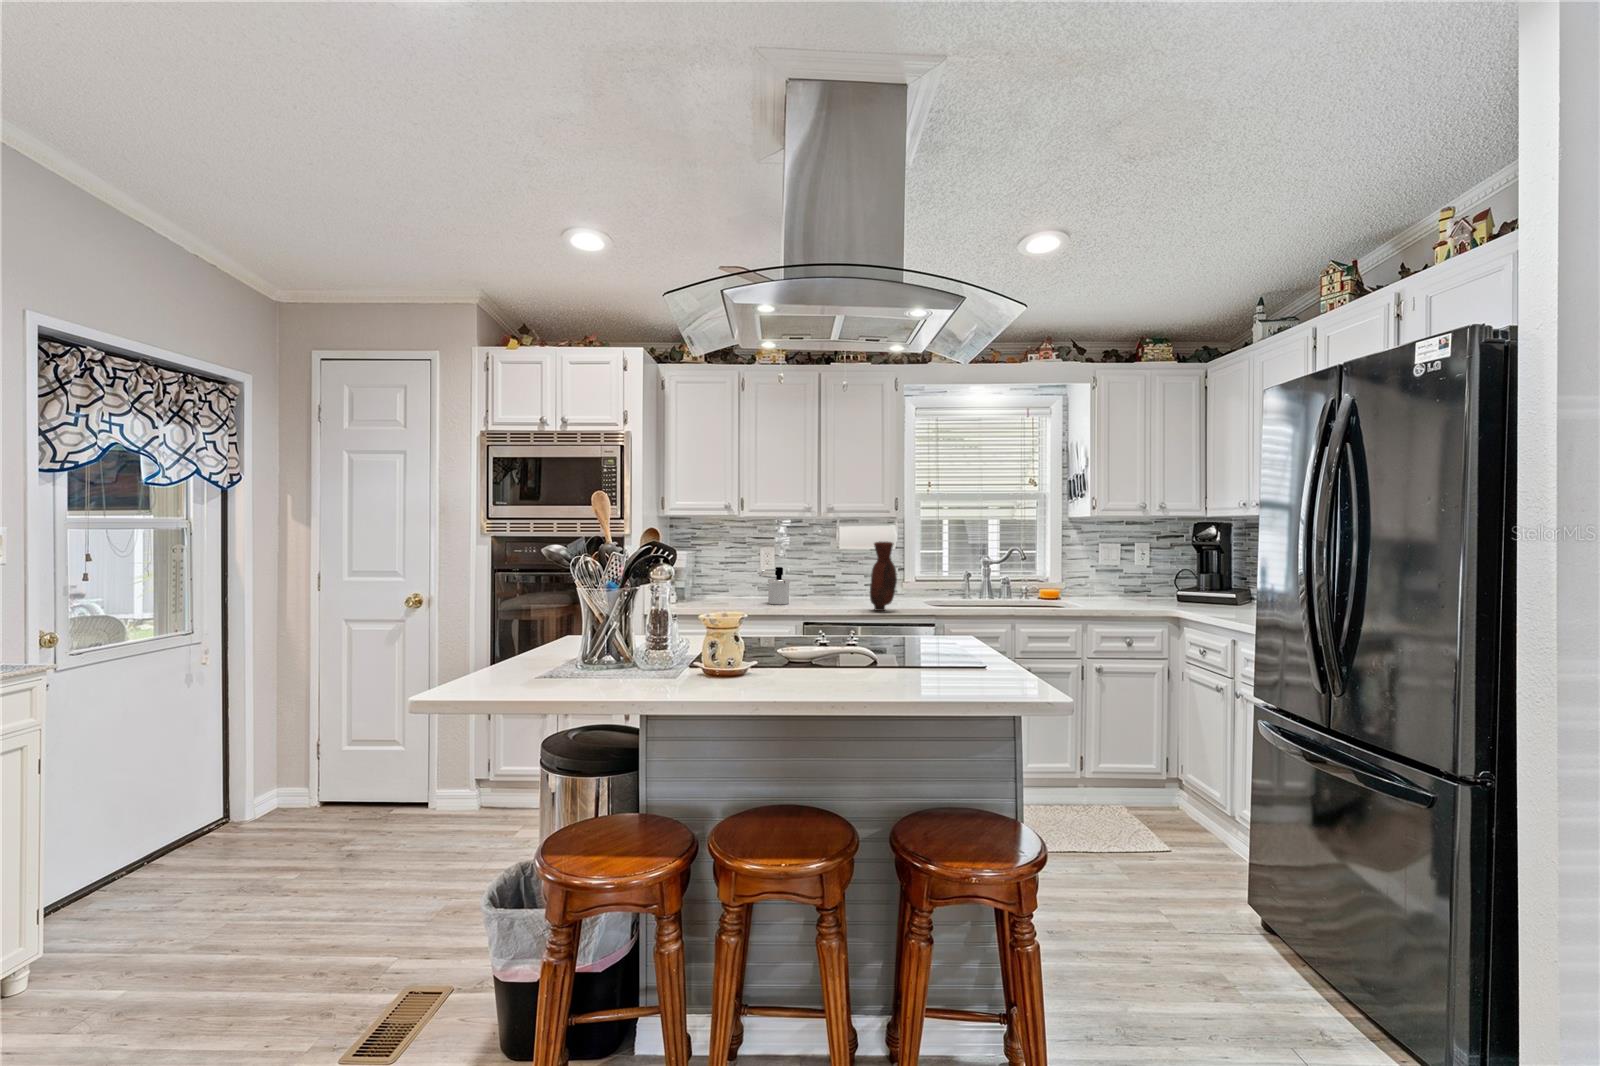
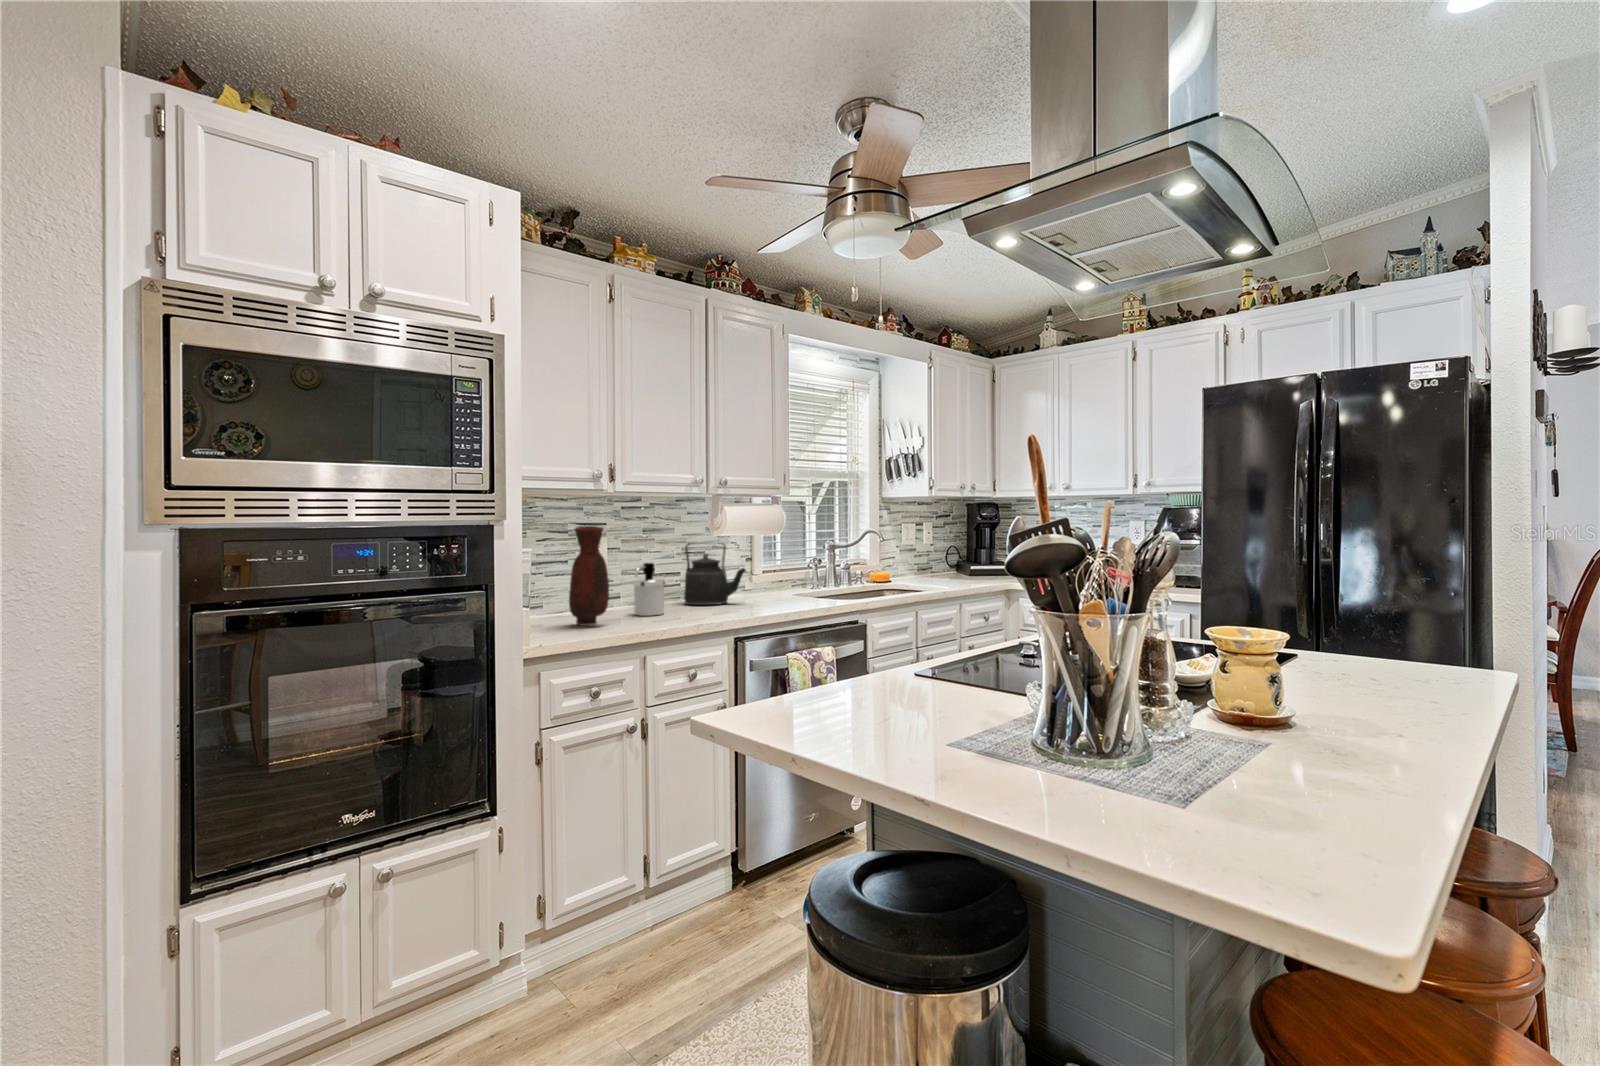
vase: present [870,541,897,611] -> present [569,526,609,625]
kettle: none [824,555,862,602] -> present [684,543,746,605]

